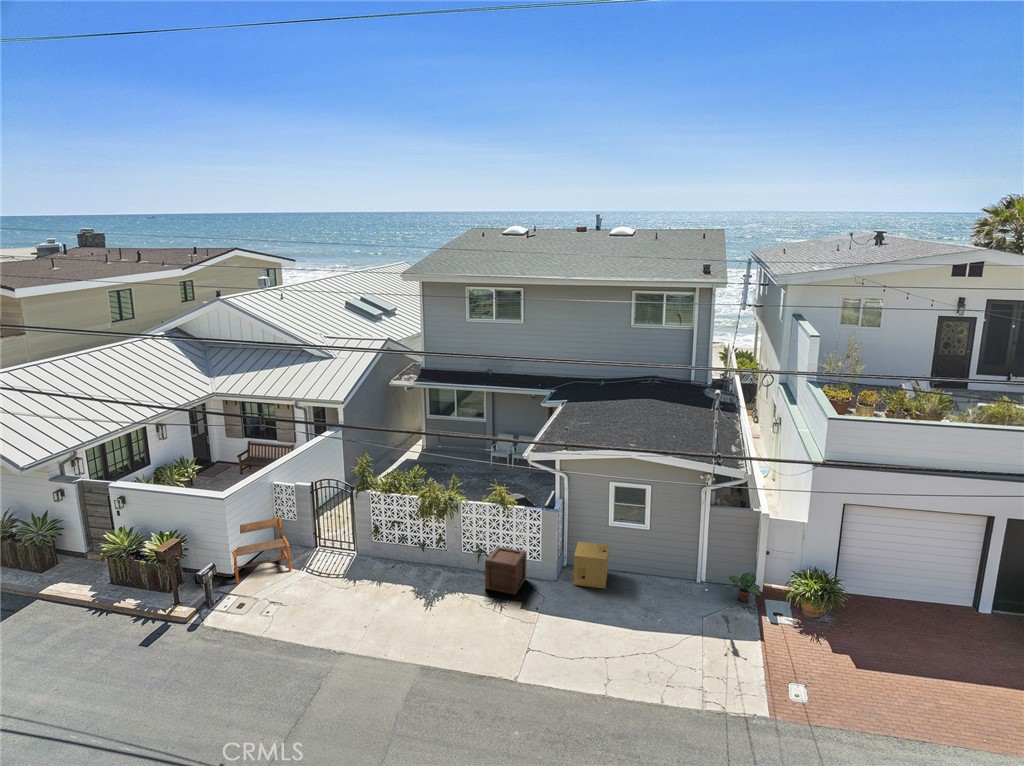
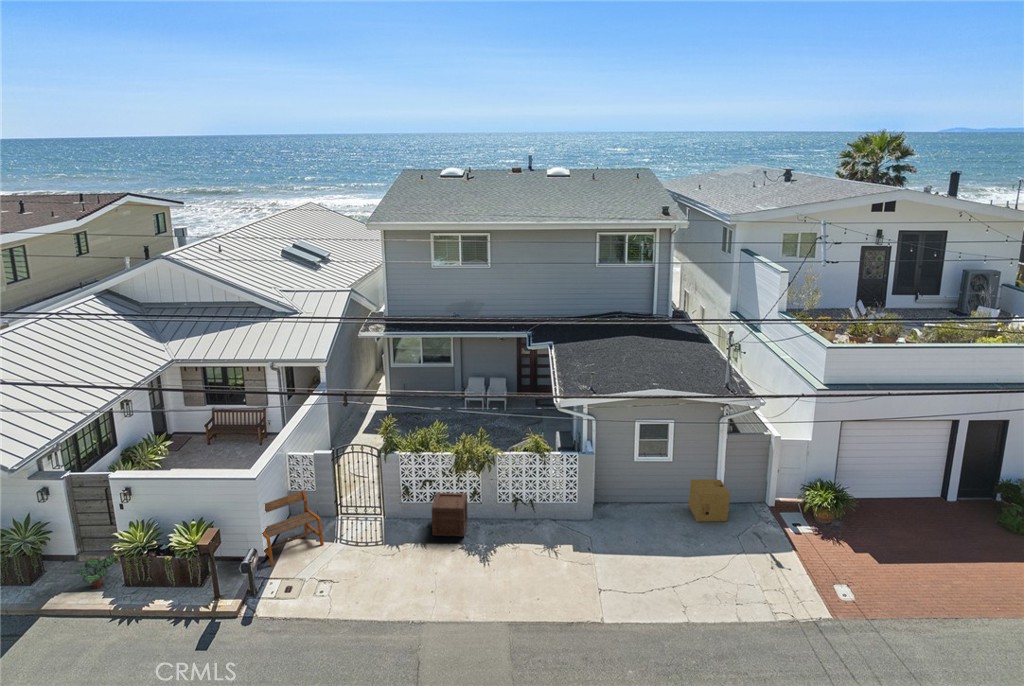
cardboard box: present [573,541,609,589] -> present [689,479,730,522]
wooden crate: present [485,546,526,595] -> present [431,493,468,537]
potted plant: present [721,573,762,602] -> present [70,555,116,589]

